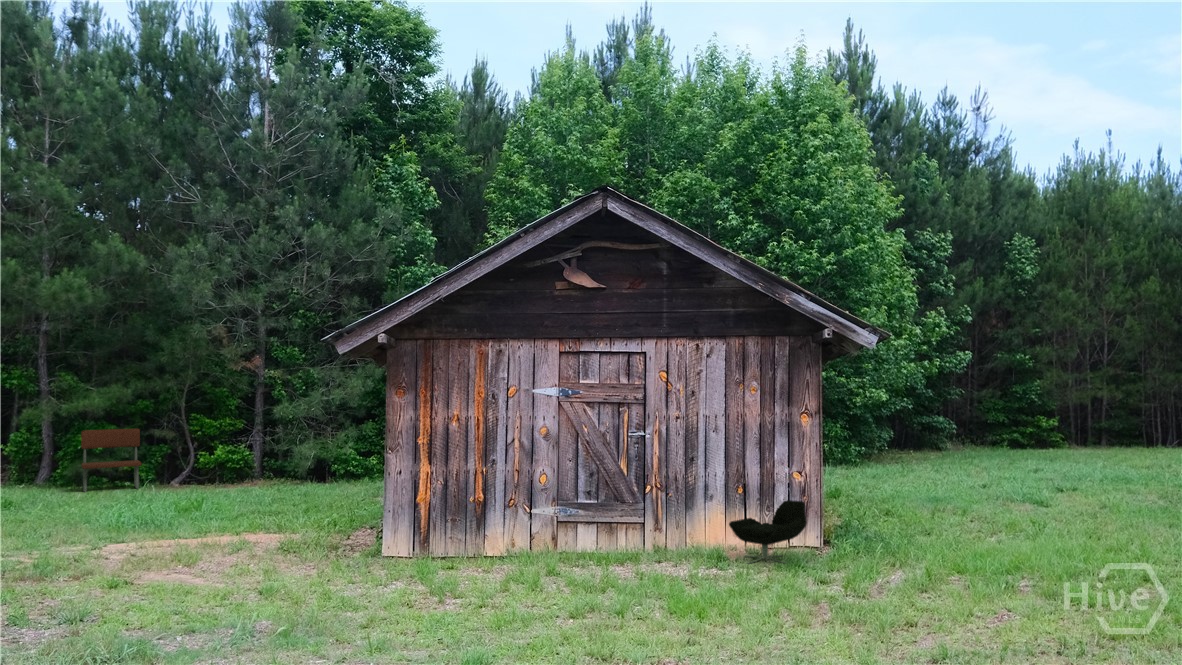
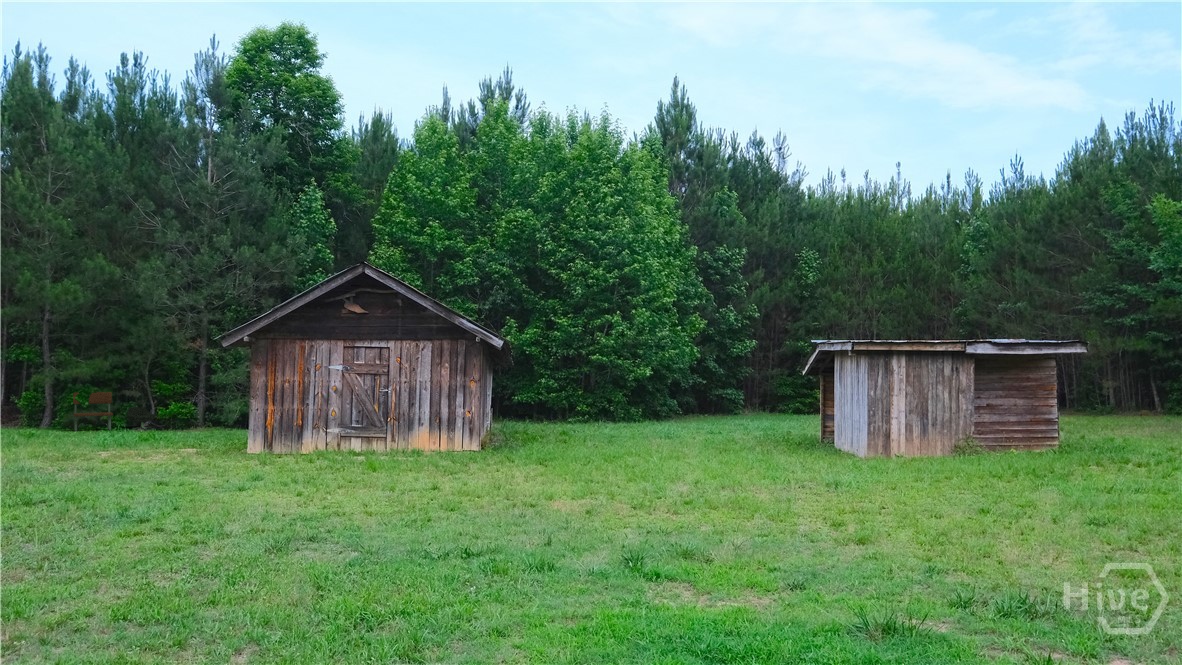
lounge chair: present [729,500,807,564] -> present [127,407,156,427]

